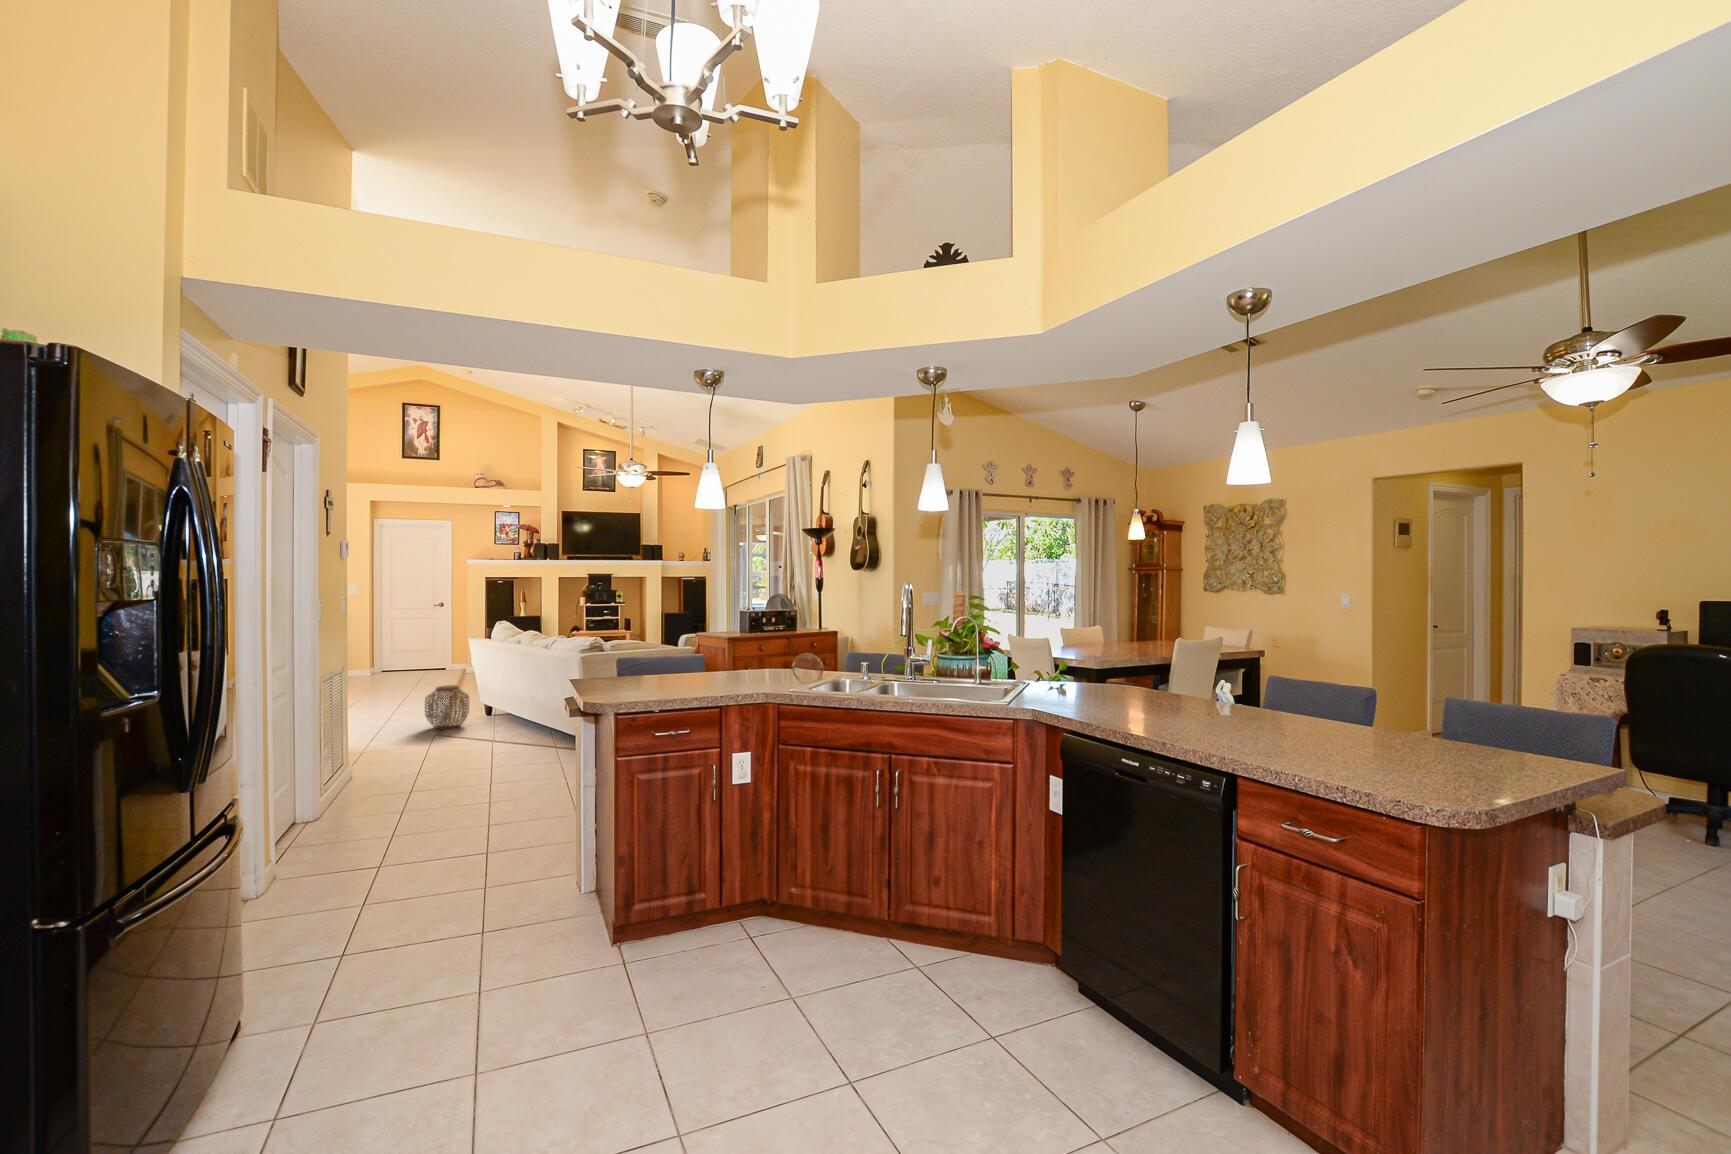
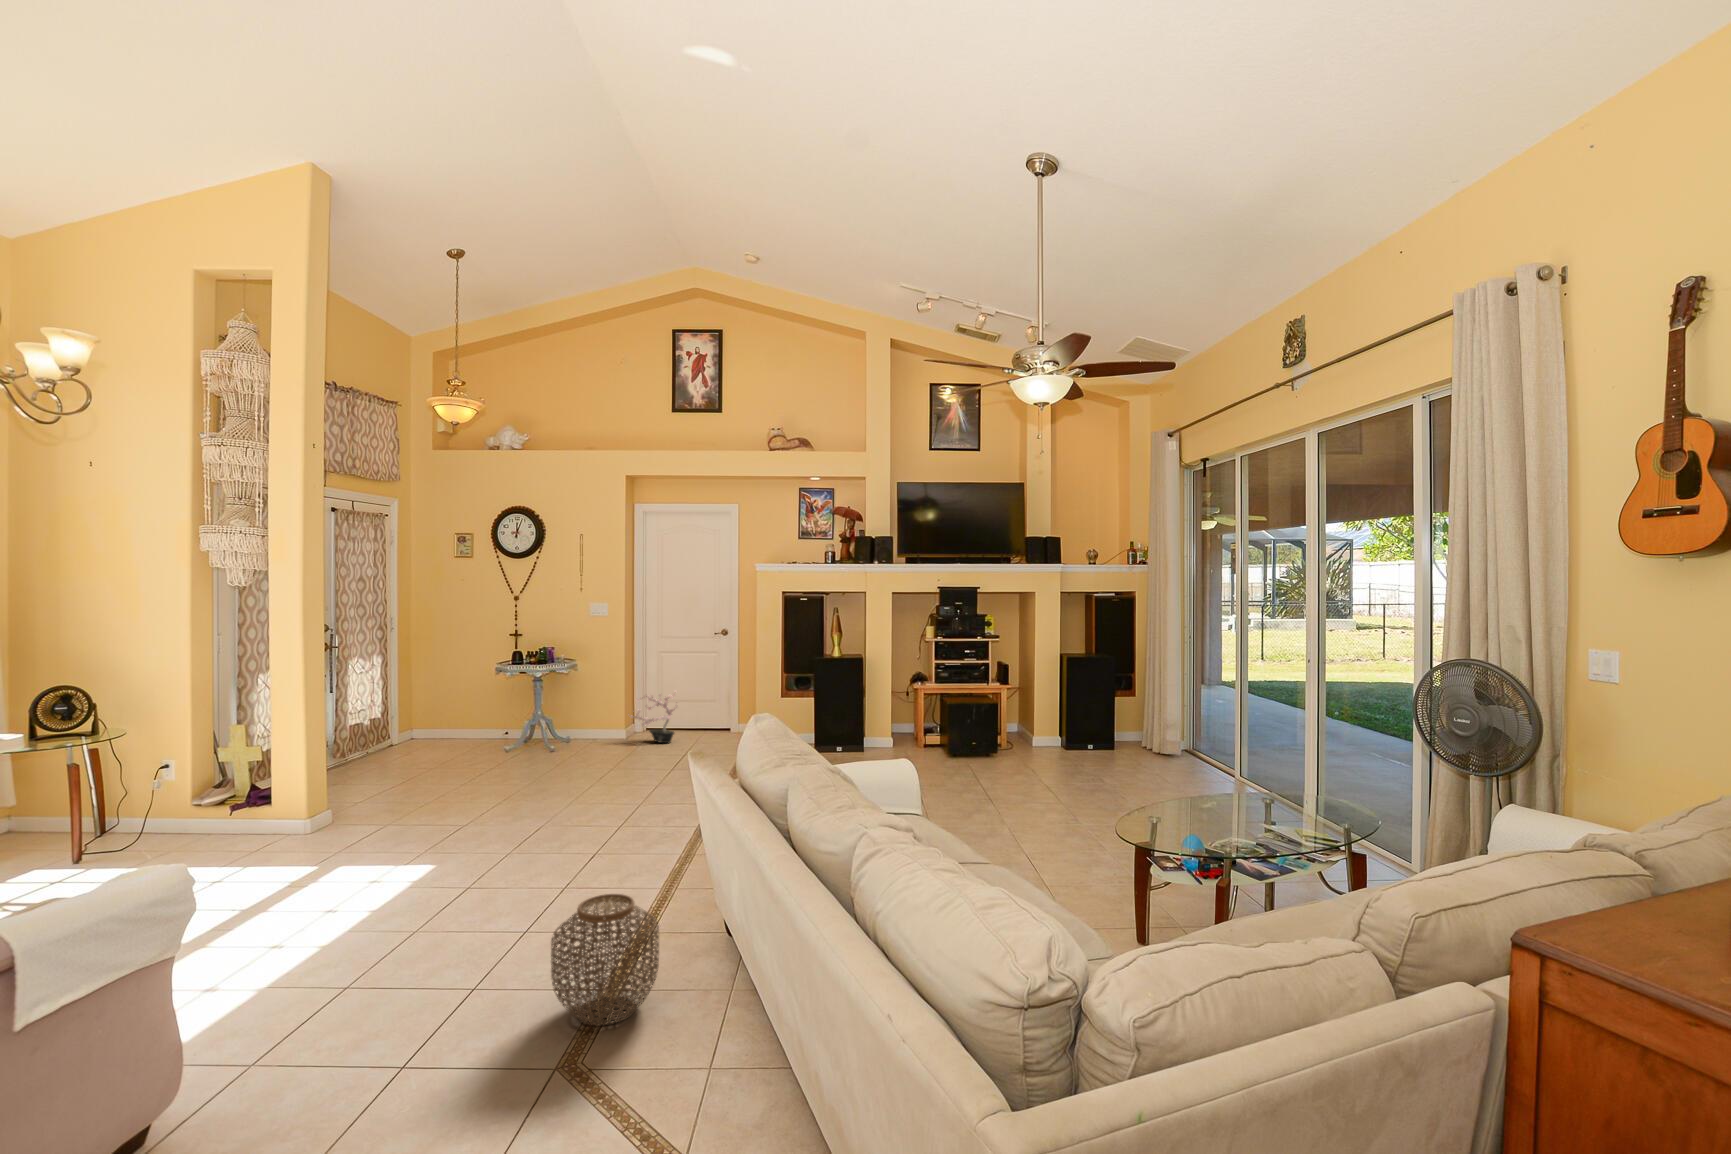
potted plant: none [372,640,411,675] -> present [630,694,677,743]

